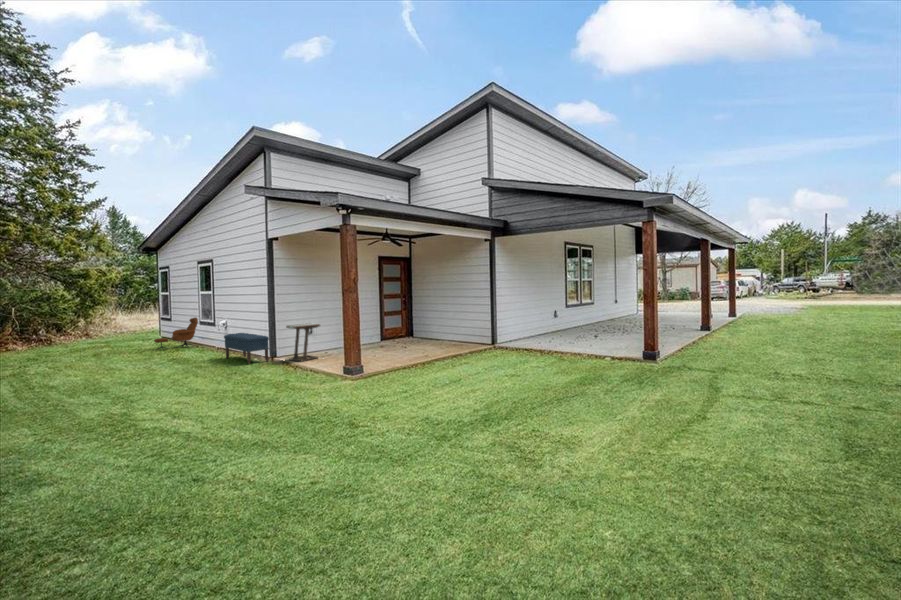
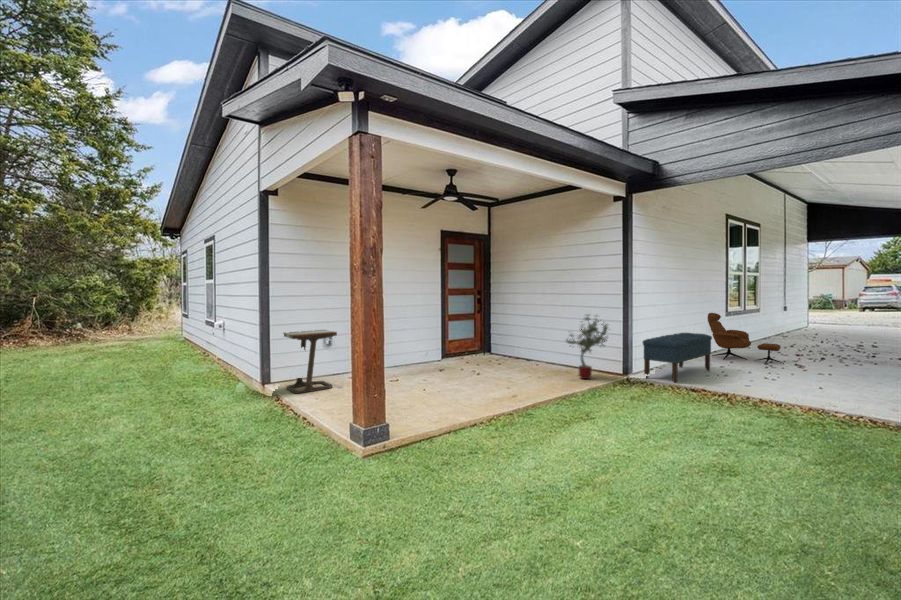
potted tree: none [459,309,483,348] -> present [566,314,608,379]
lounge chair: present [154,318,198,349] -> present [708,313,784,364]
bench: present [224,333,269,364] -> present [643,333,712,383]

